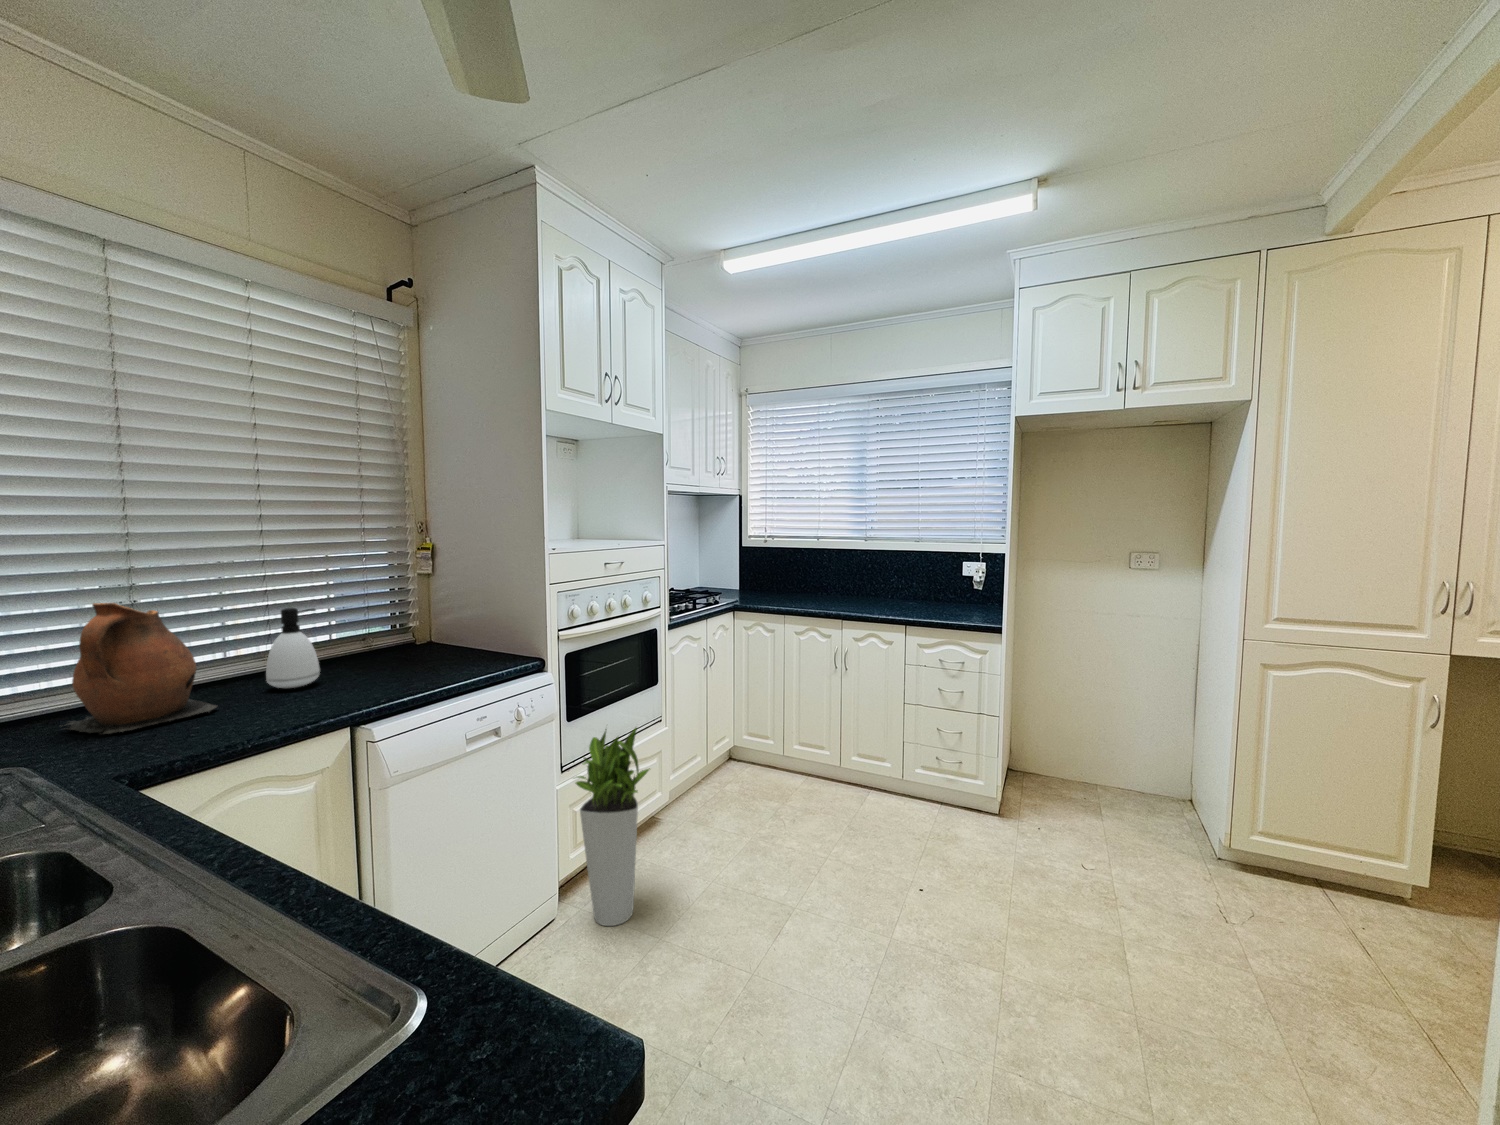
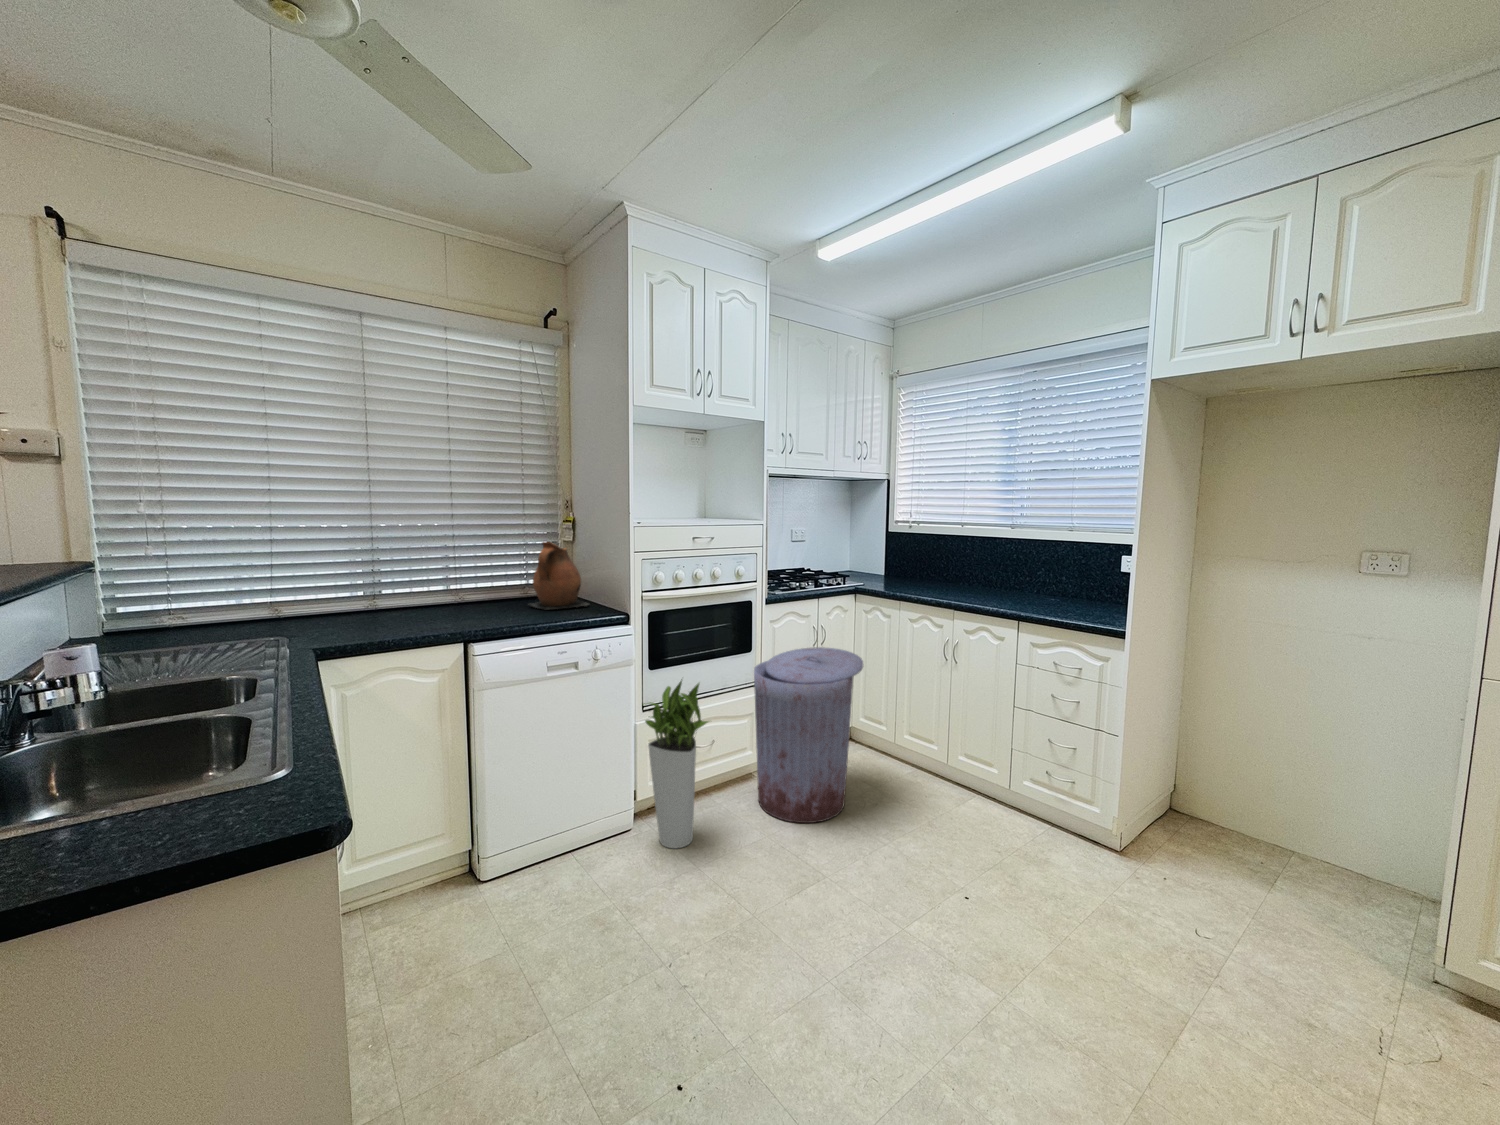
ceramic pitcher: present [69,603,217,734] -> present [531,542,589,609]
soap dispenser: present [266,608,320,688] -> none [440,559,473,615]
trash can: none [668,669,777,859] -> present [754,647,863,823]

